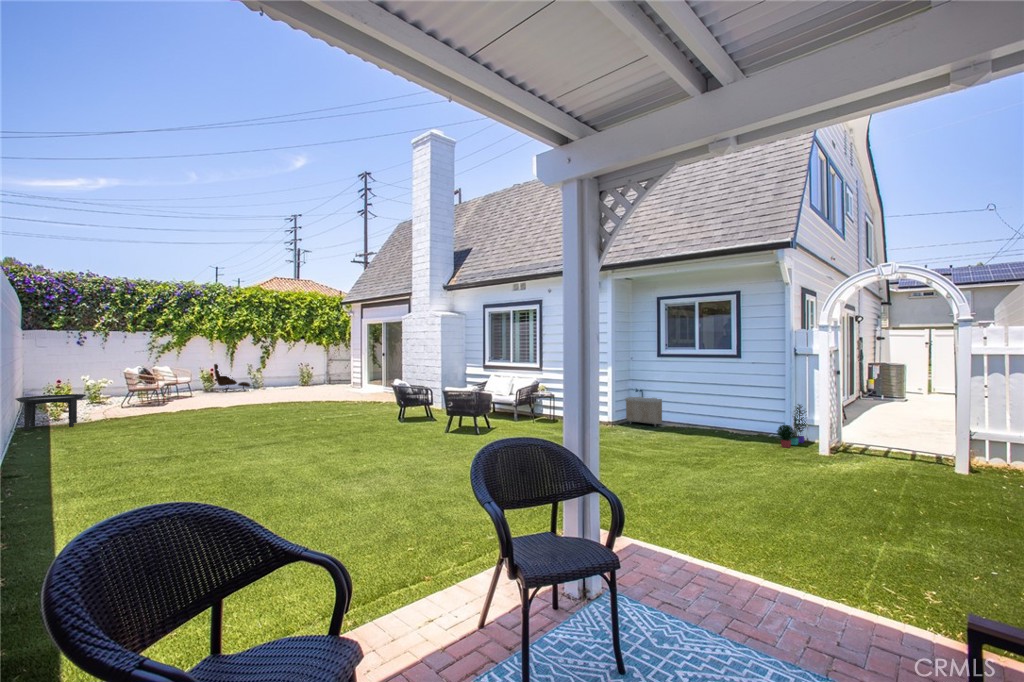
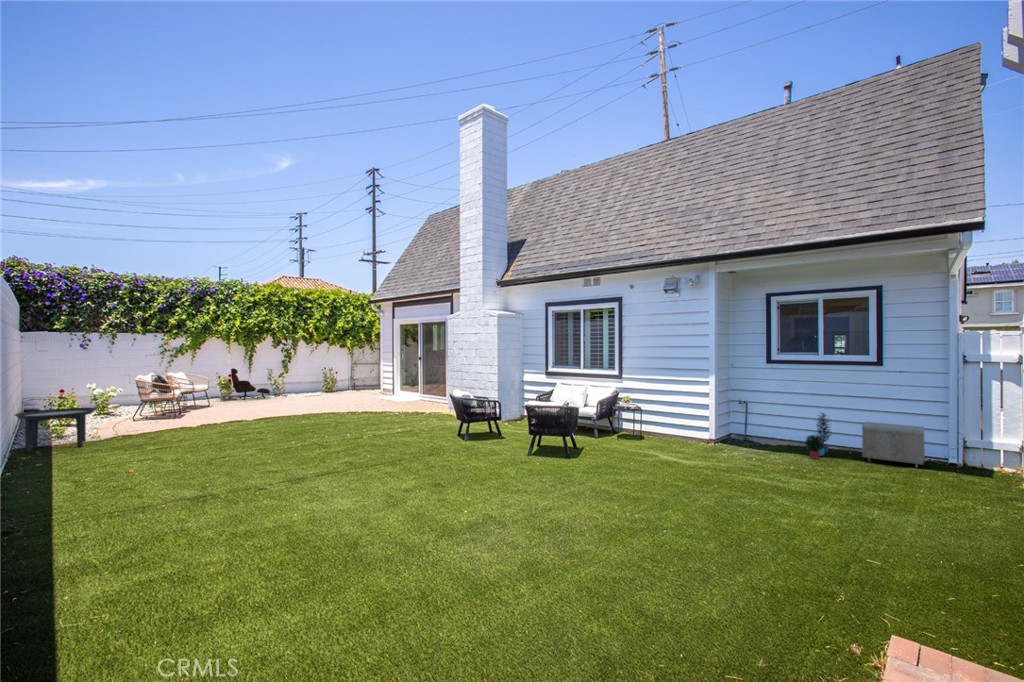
storage bench: present [625,397,662,426] -> present [862,422,925,467]
potted plant: present [777,404,808,448] -> present [806,413,831,459]

